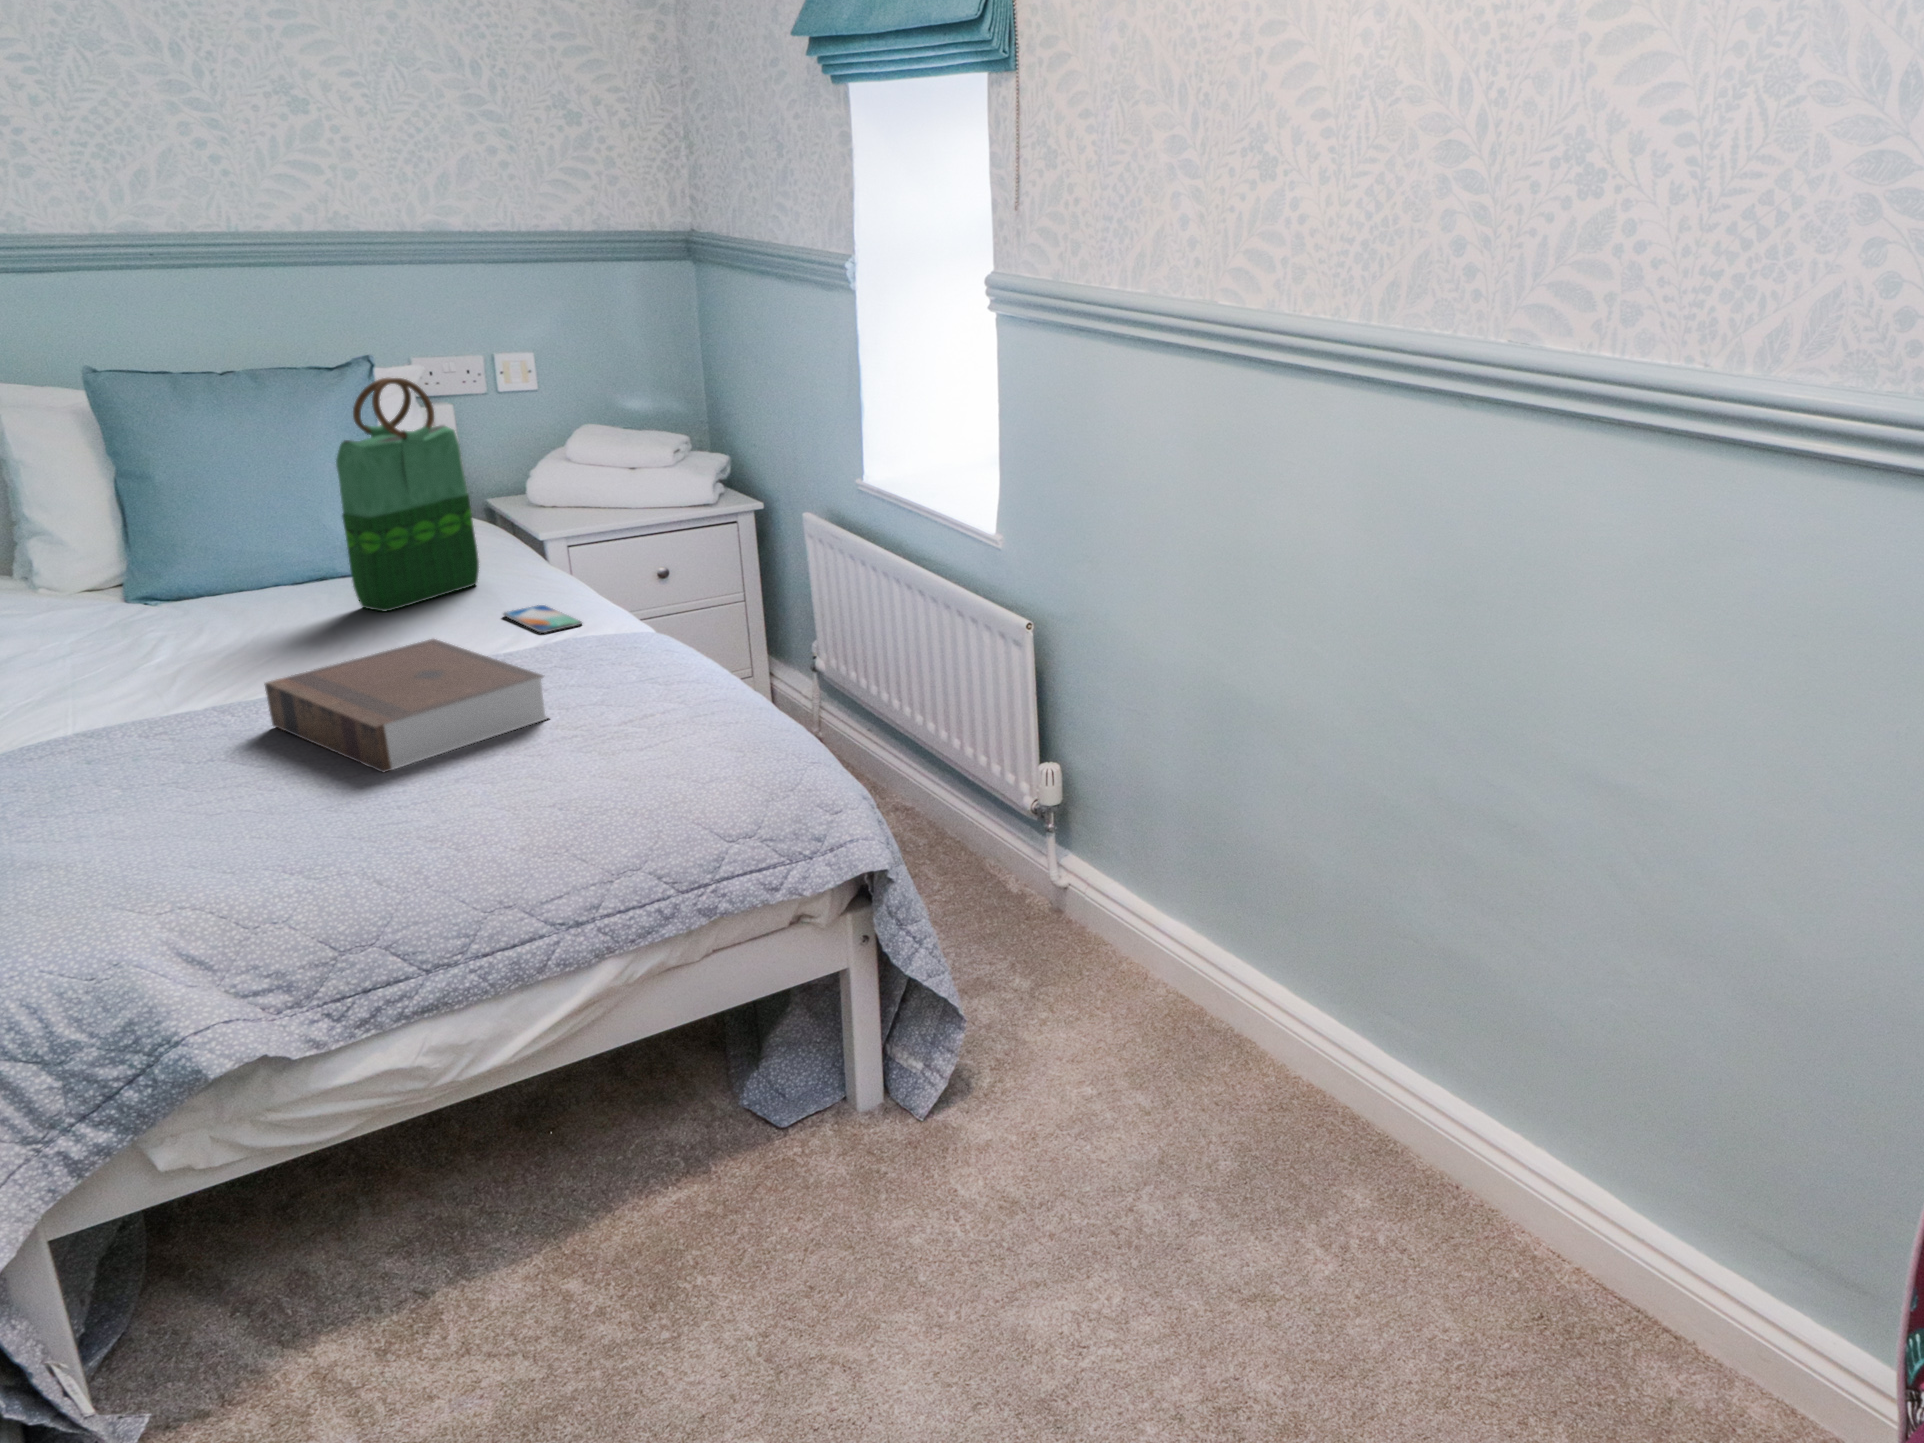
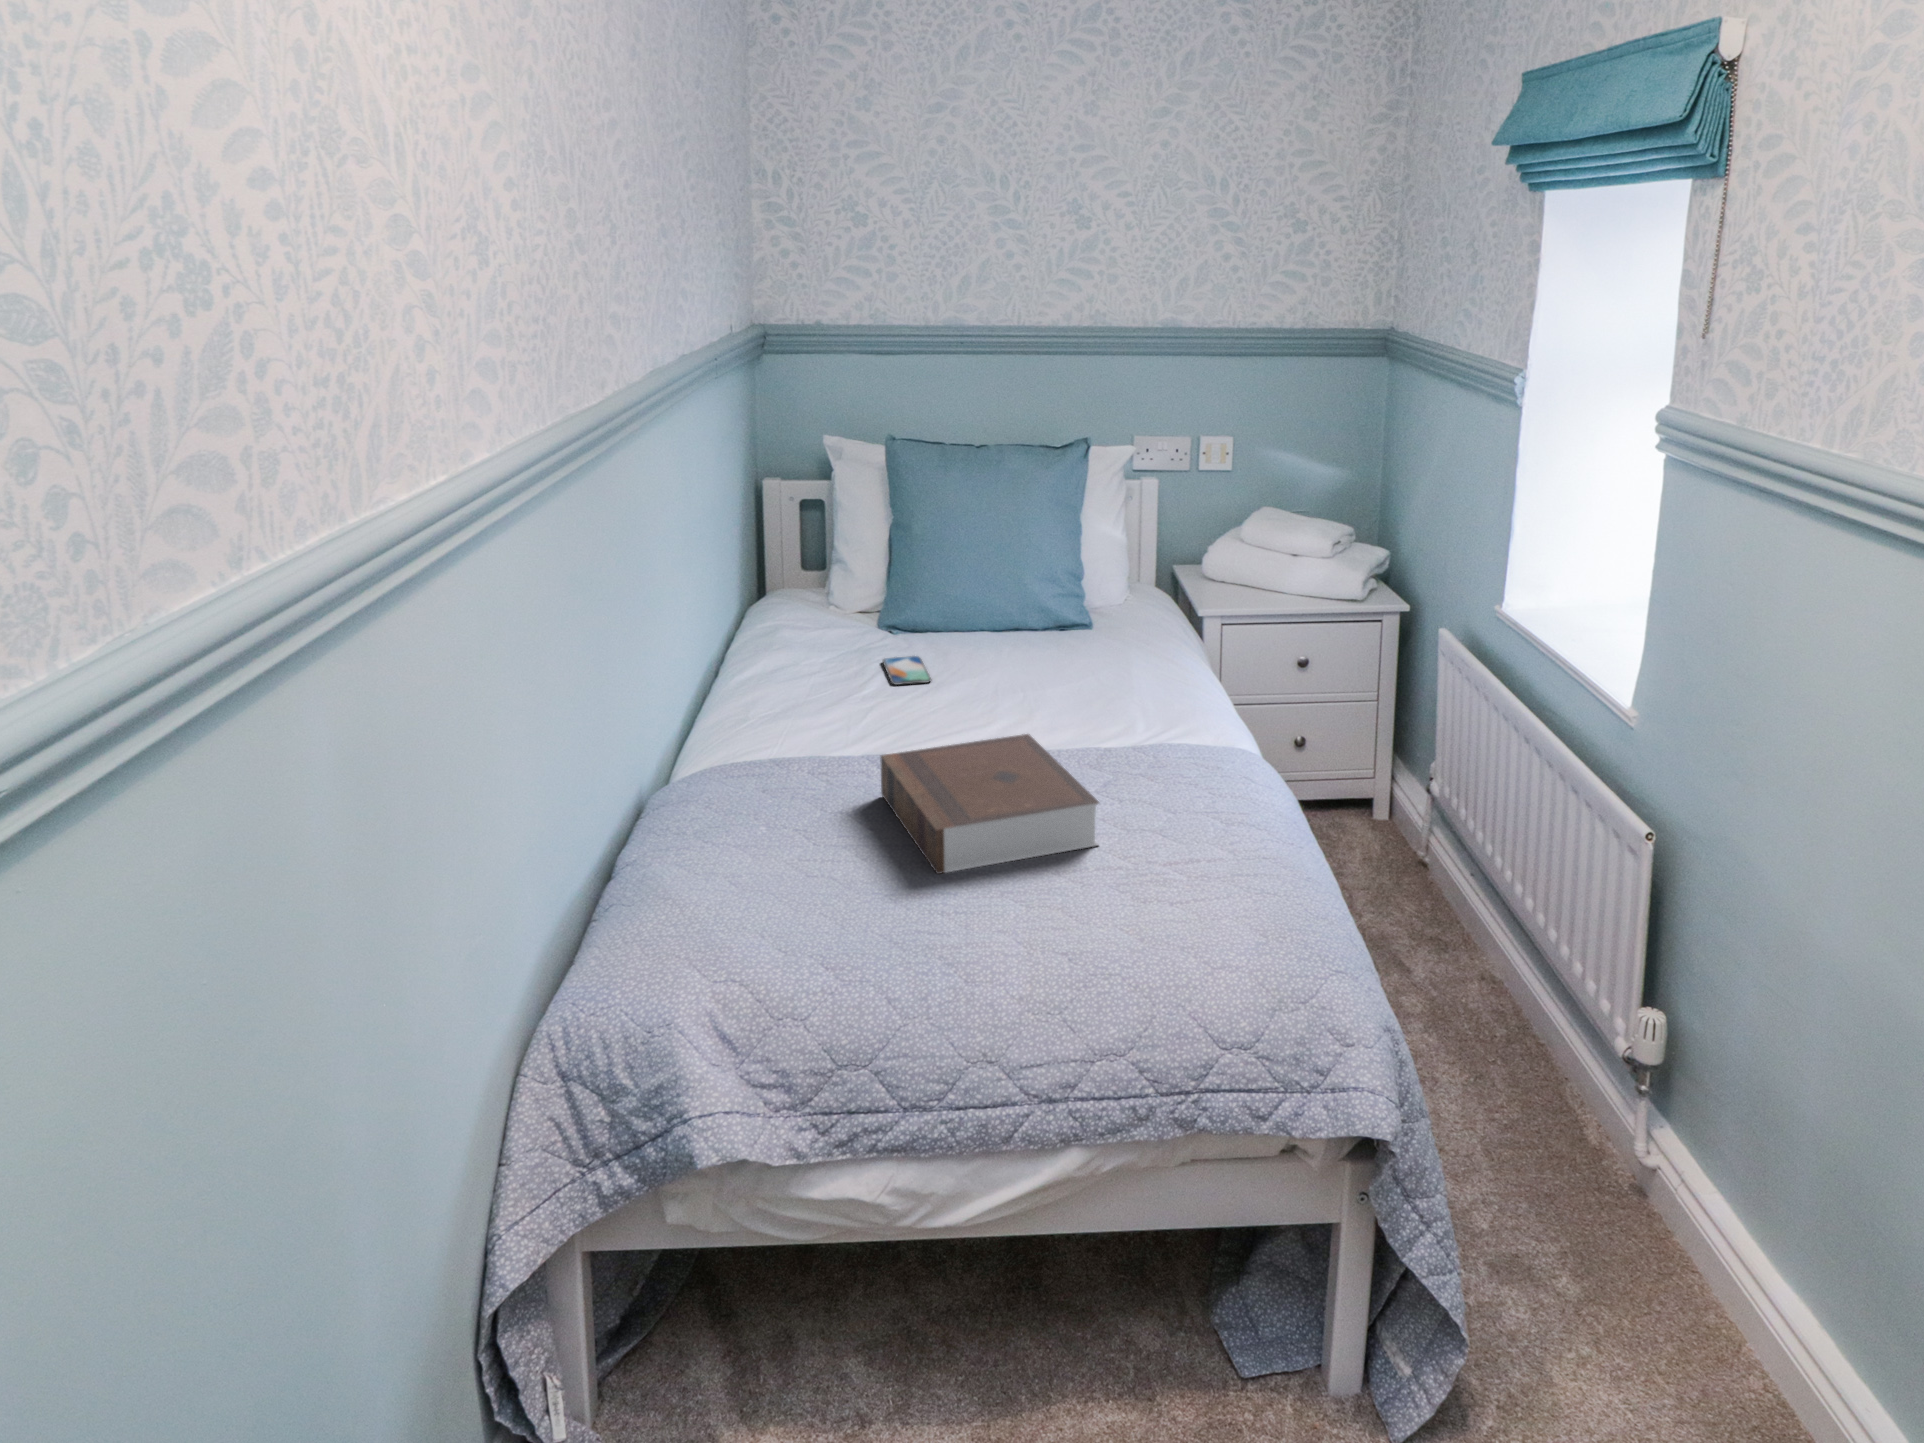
tote bag: present [336,378,479,612] -> none [1002,469,1112,683]
smartphone: present [503,605,582,633] -> present [883,656,931,685]

